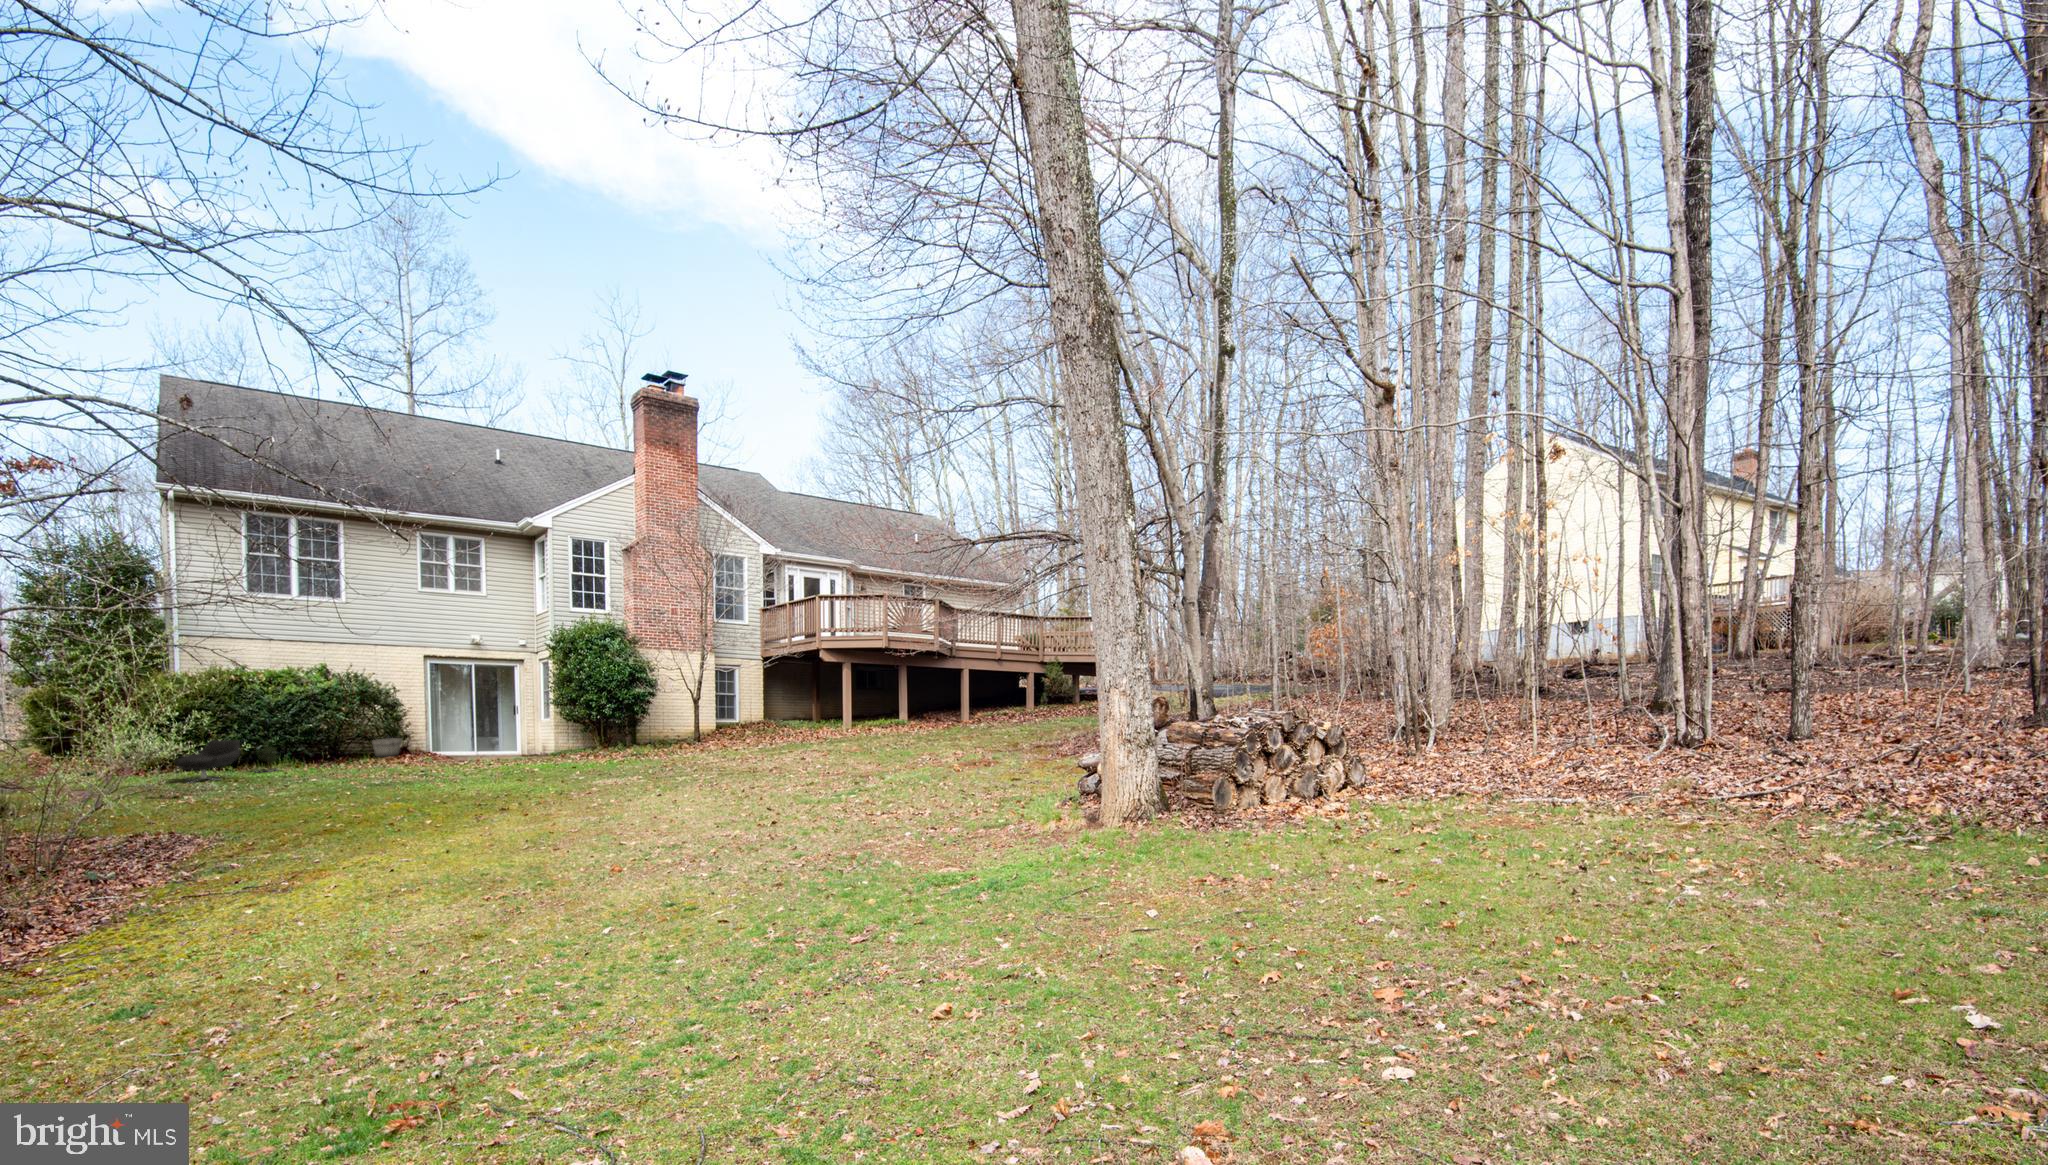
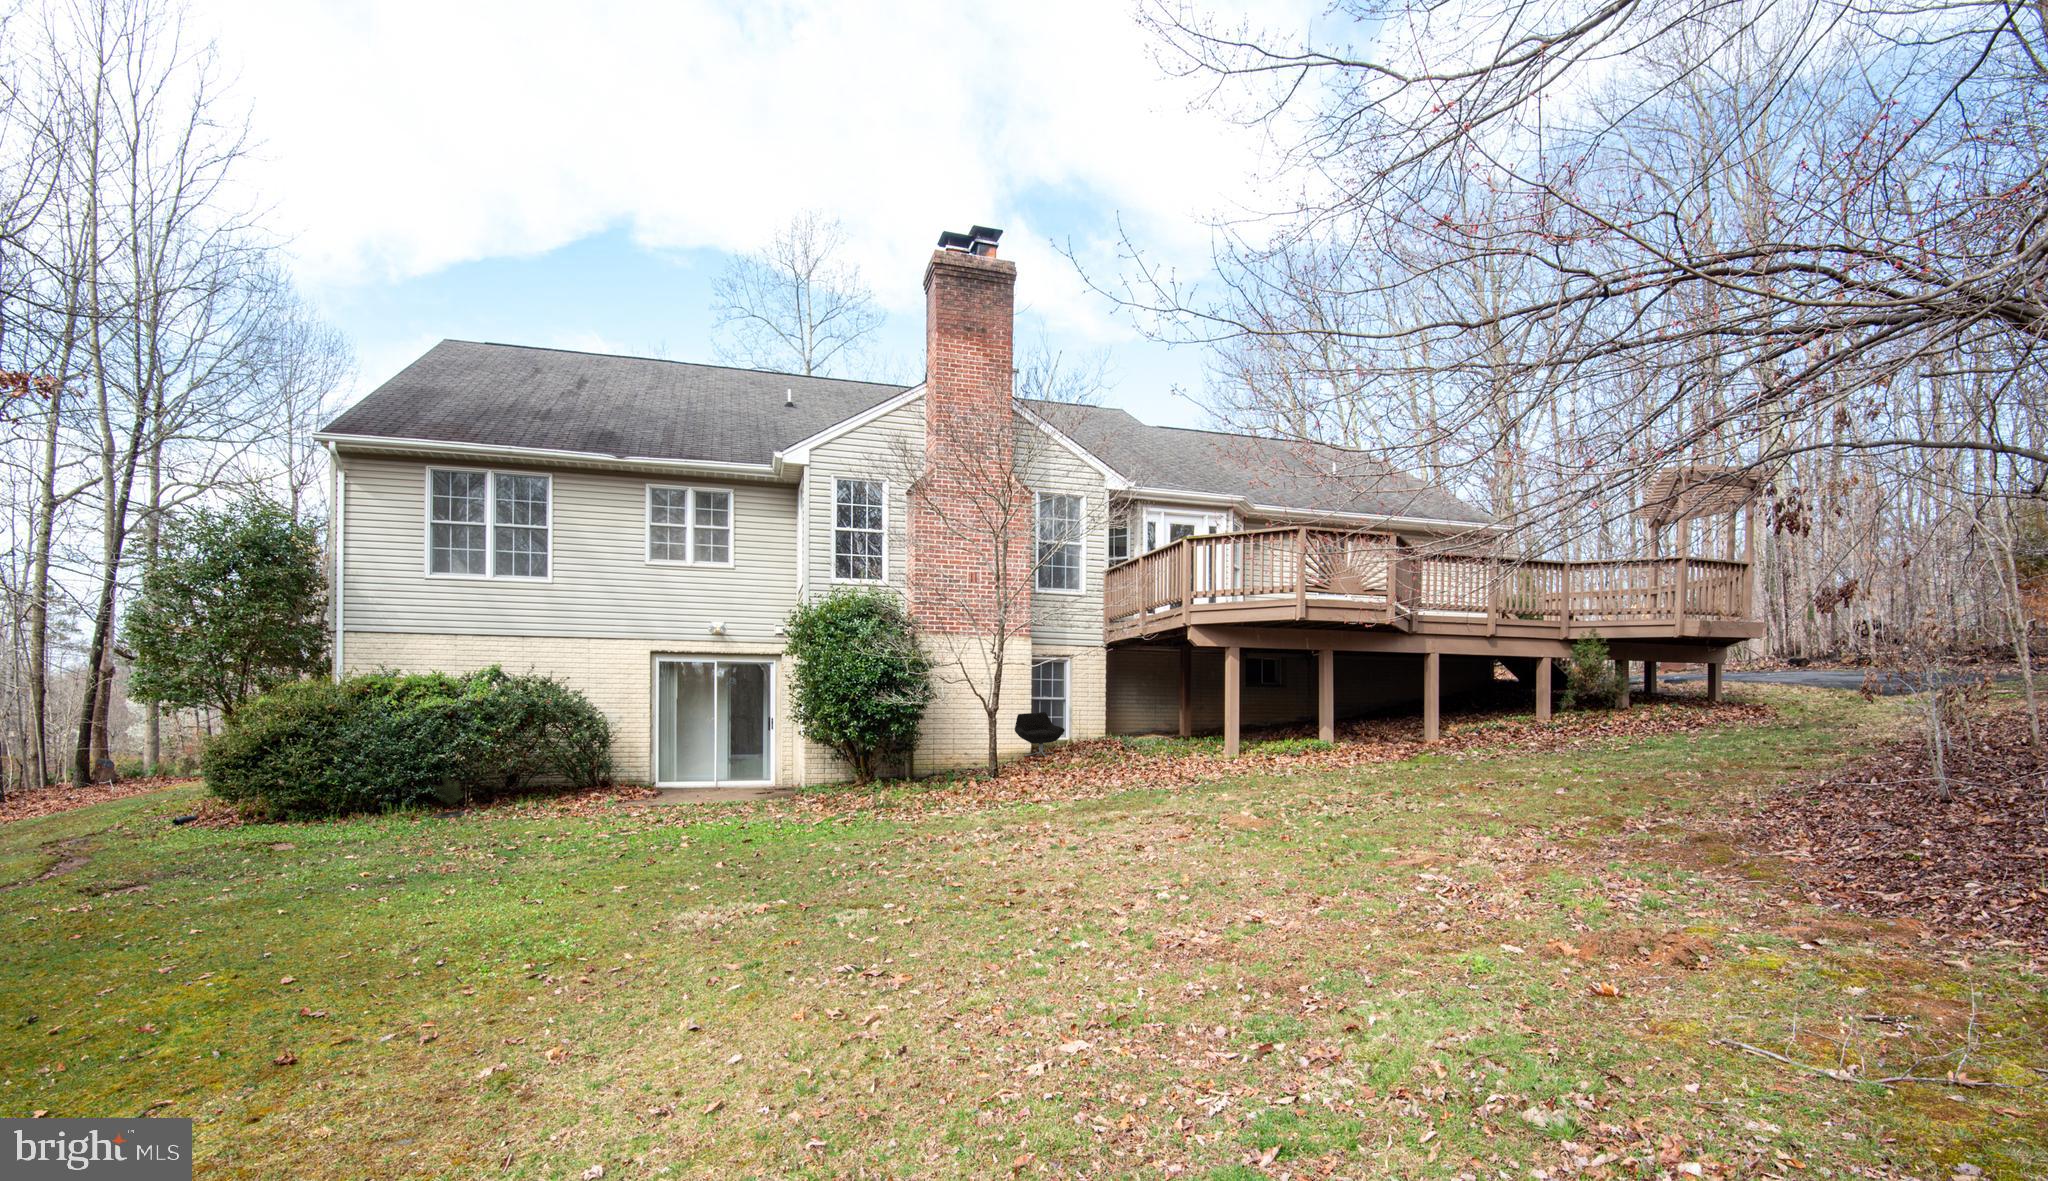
wooden bucket: present [372,735,402,757] -> none [589,761,627,793]
lounge chair: present [172,740,240,780] -> present [1015,712,1065,757]

